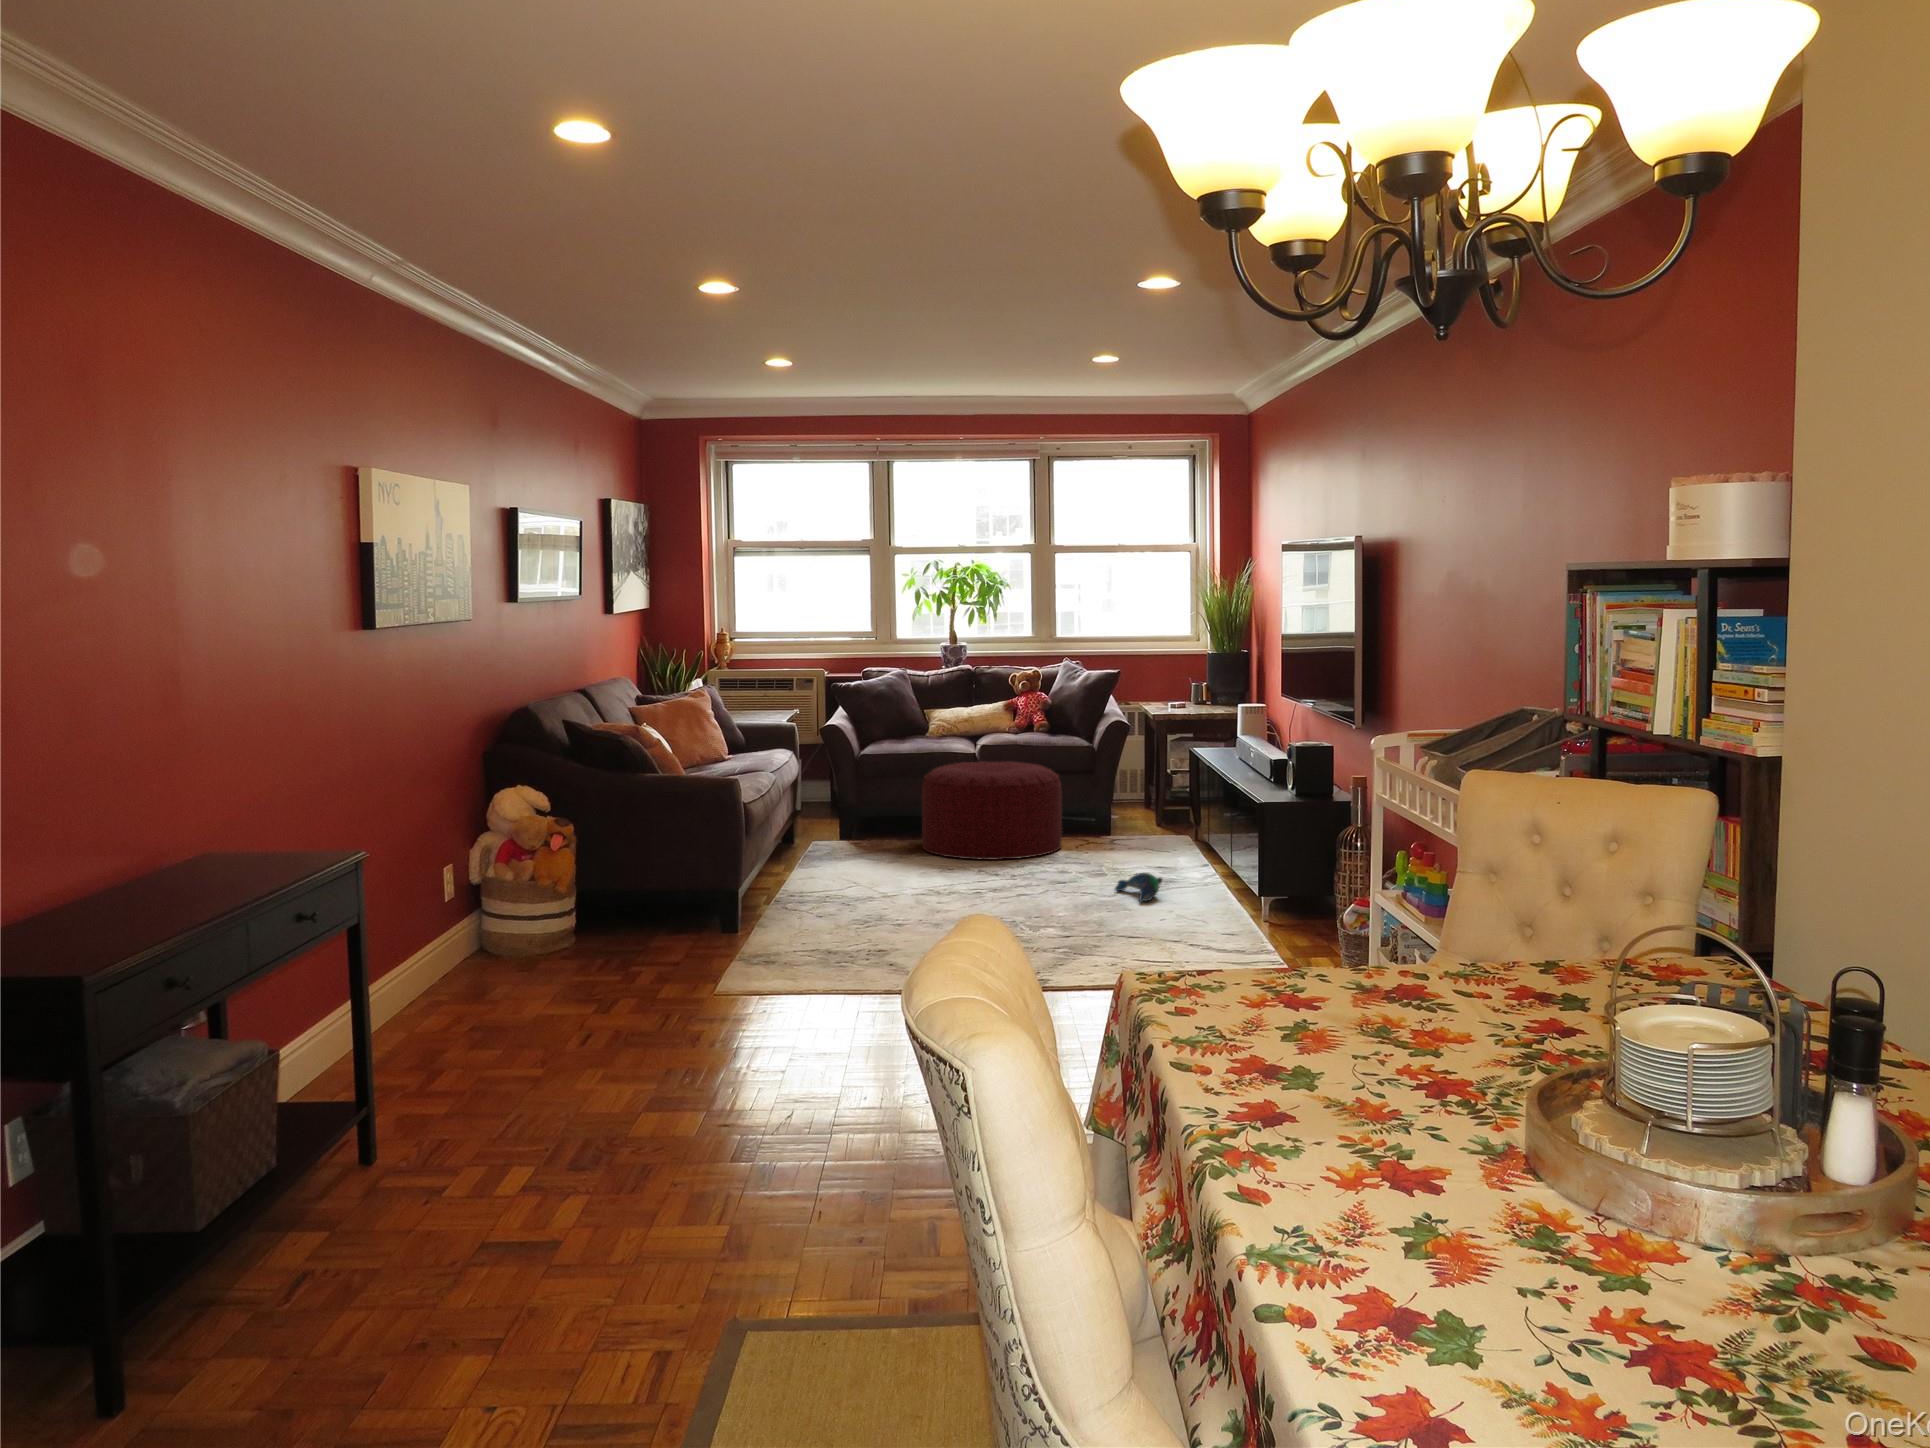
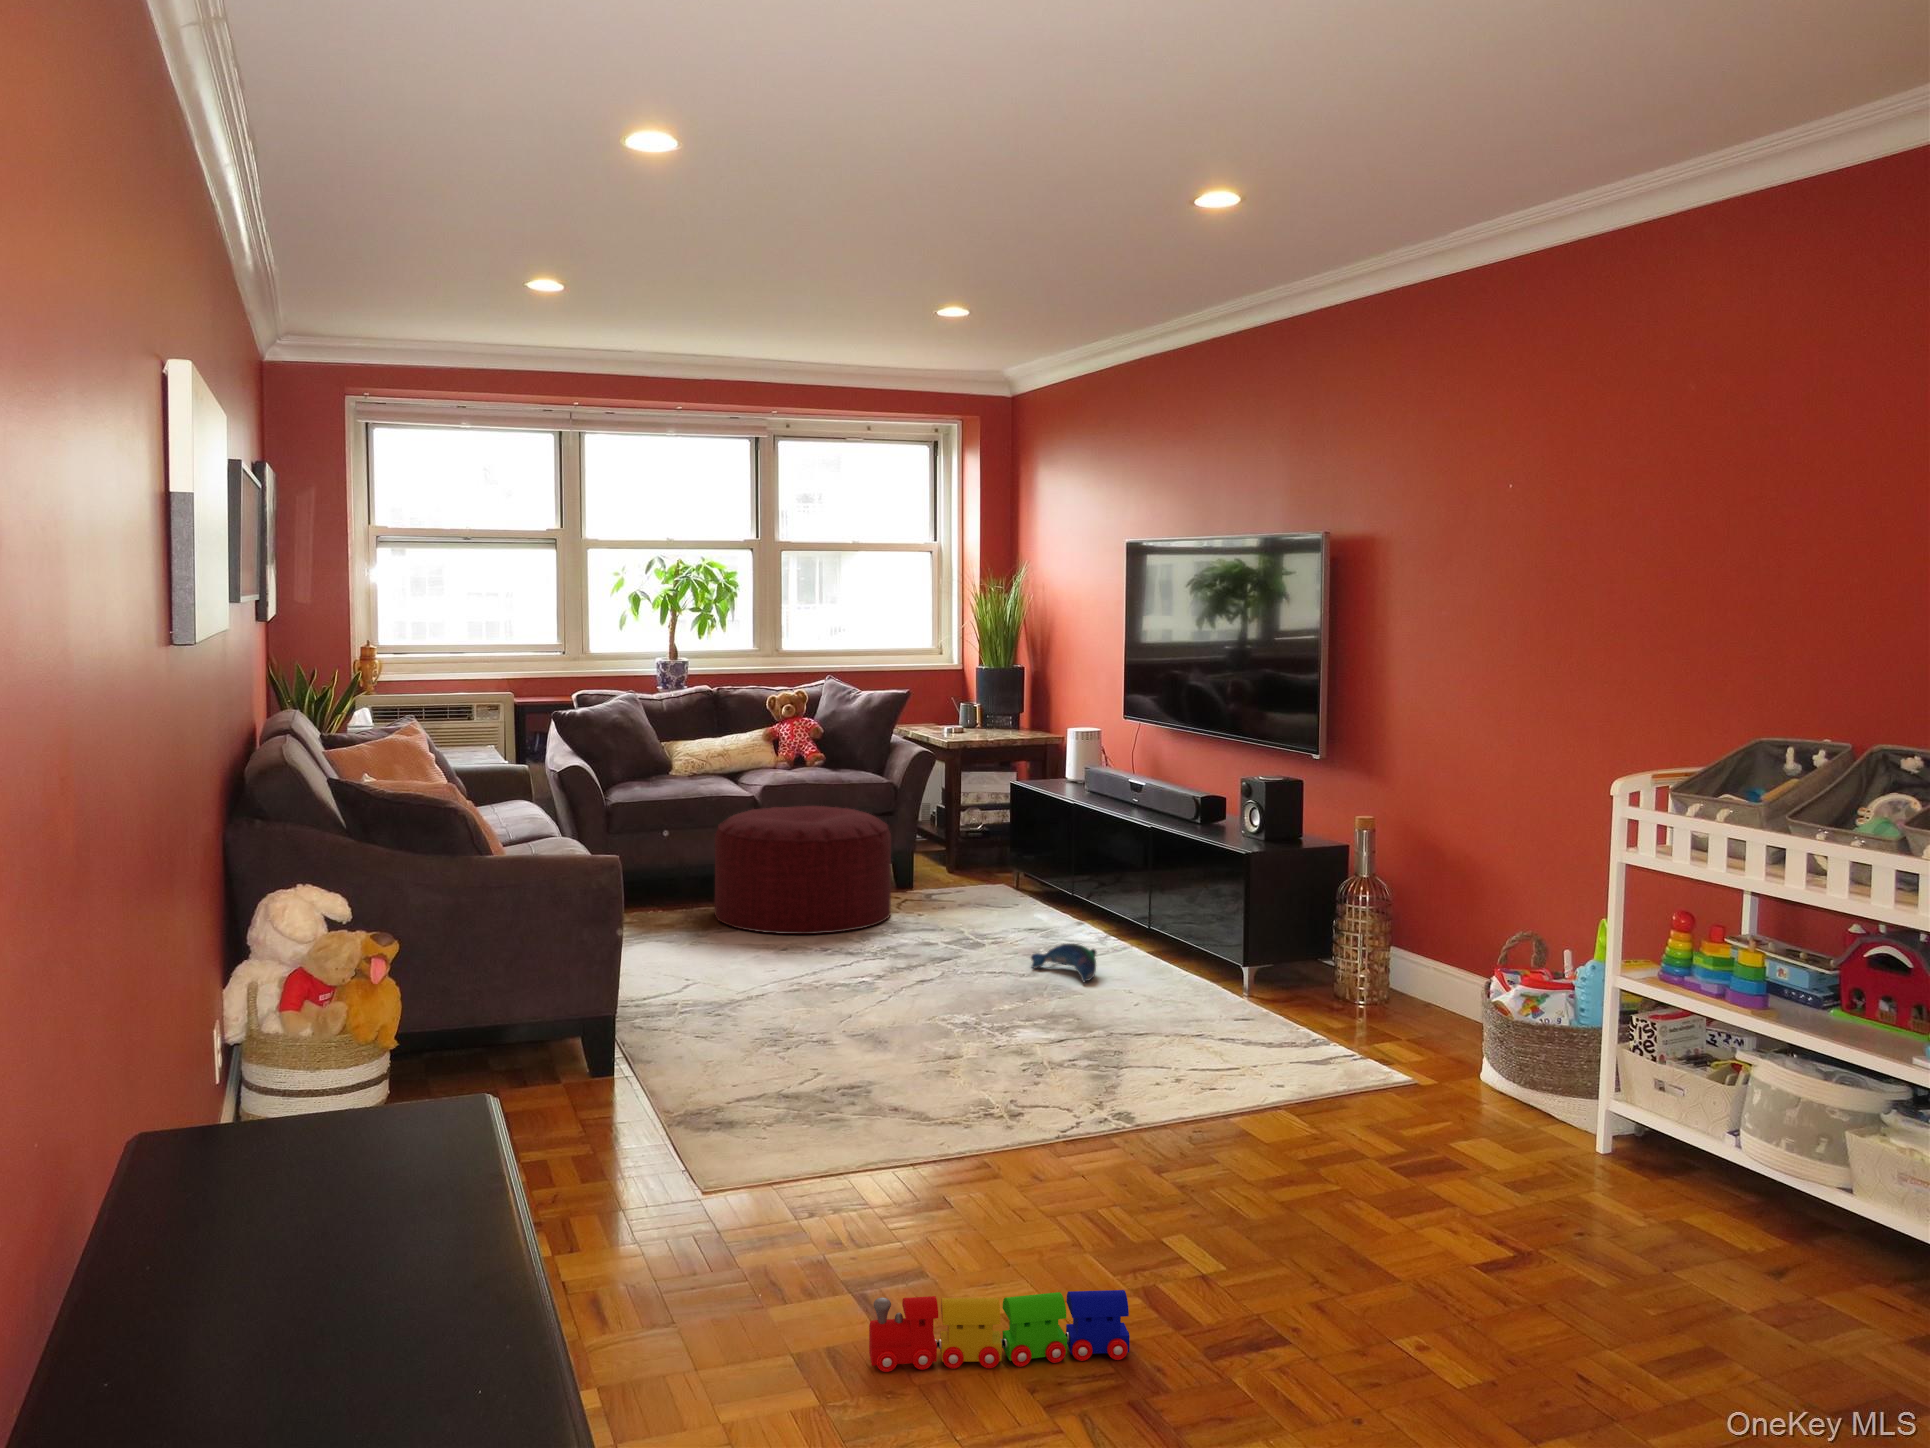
toy train: none [701,1038,864,1093] -> present [869,1290,1130,1372]

